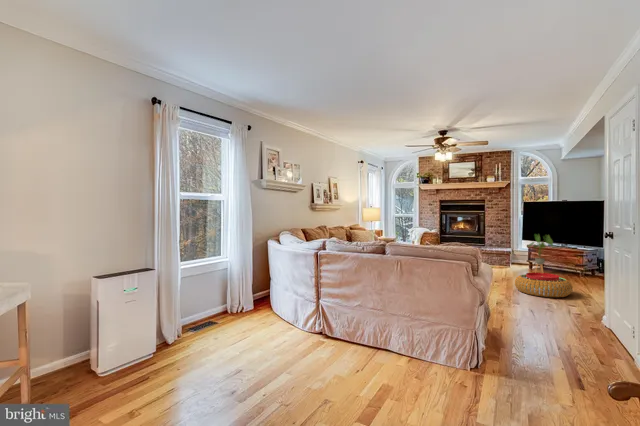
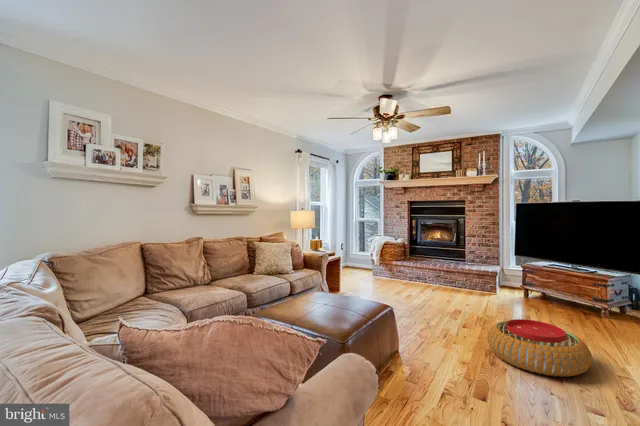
house plant: present [529,234,553,272] -> none [518,249,561,310]

